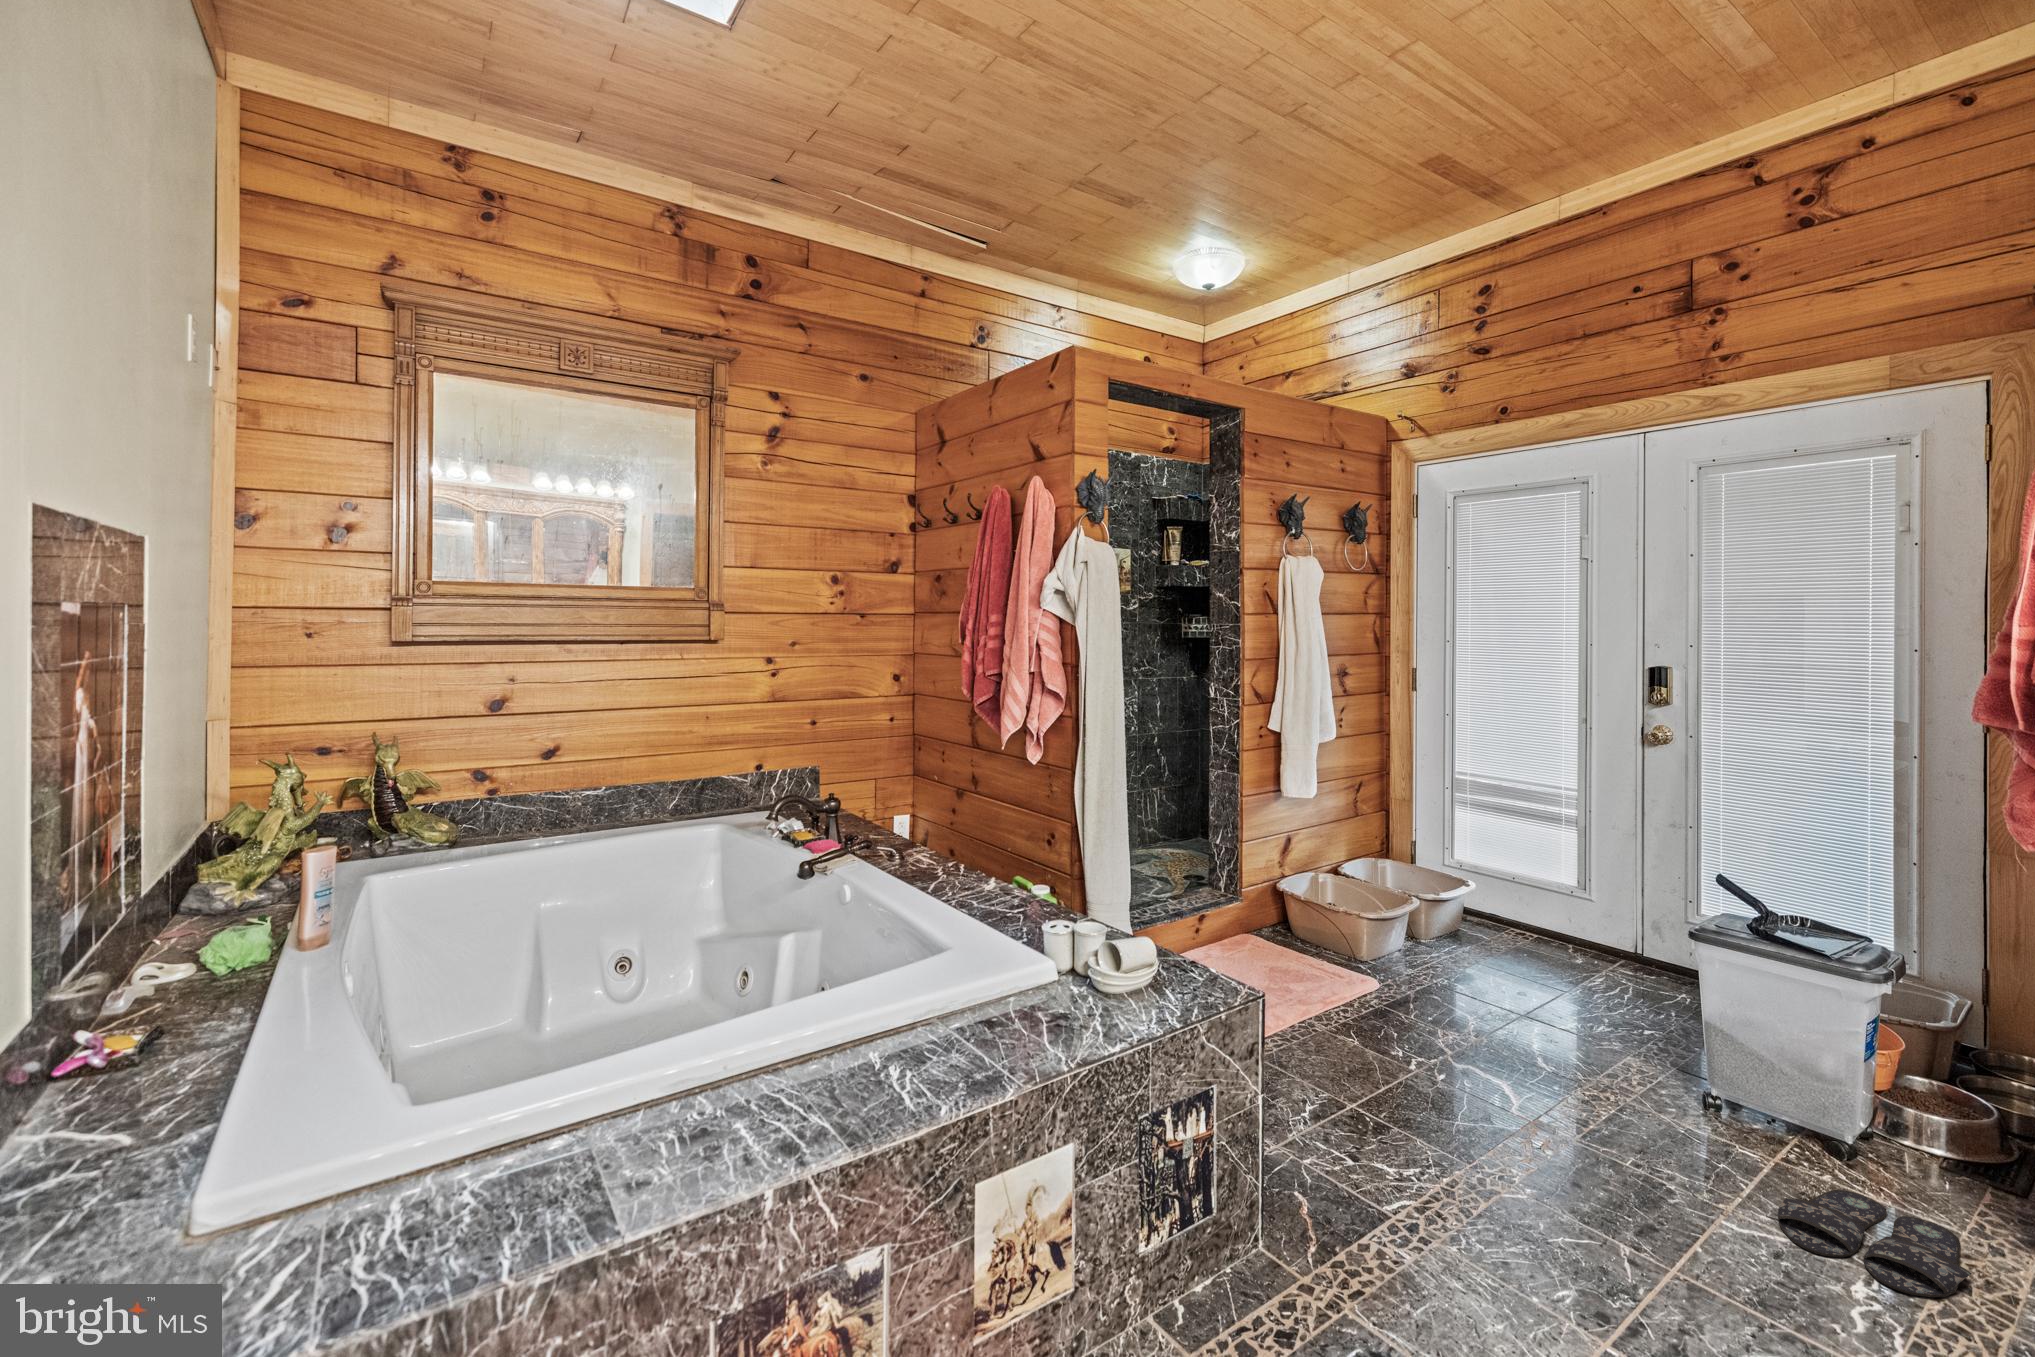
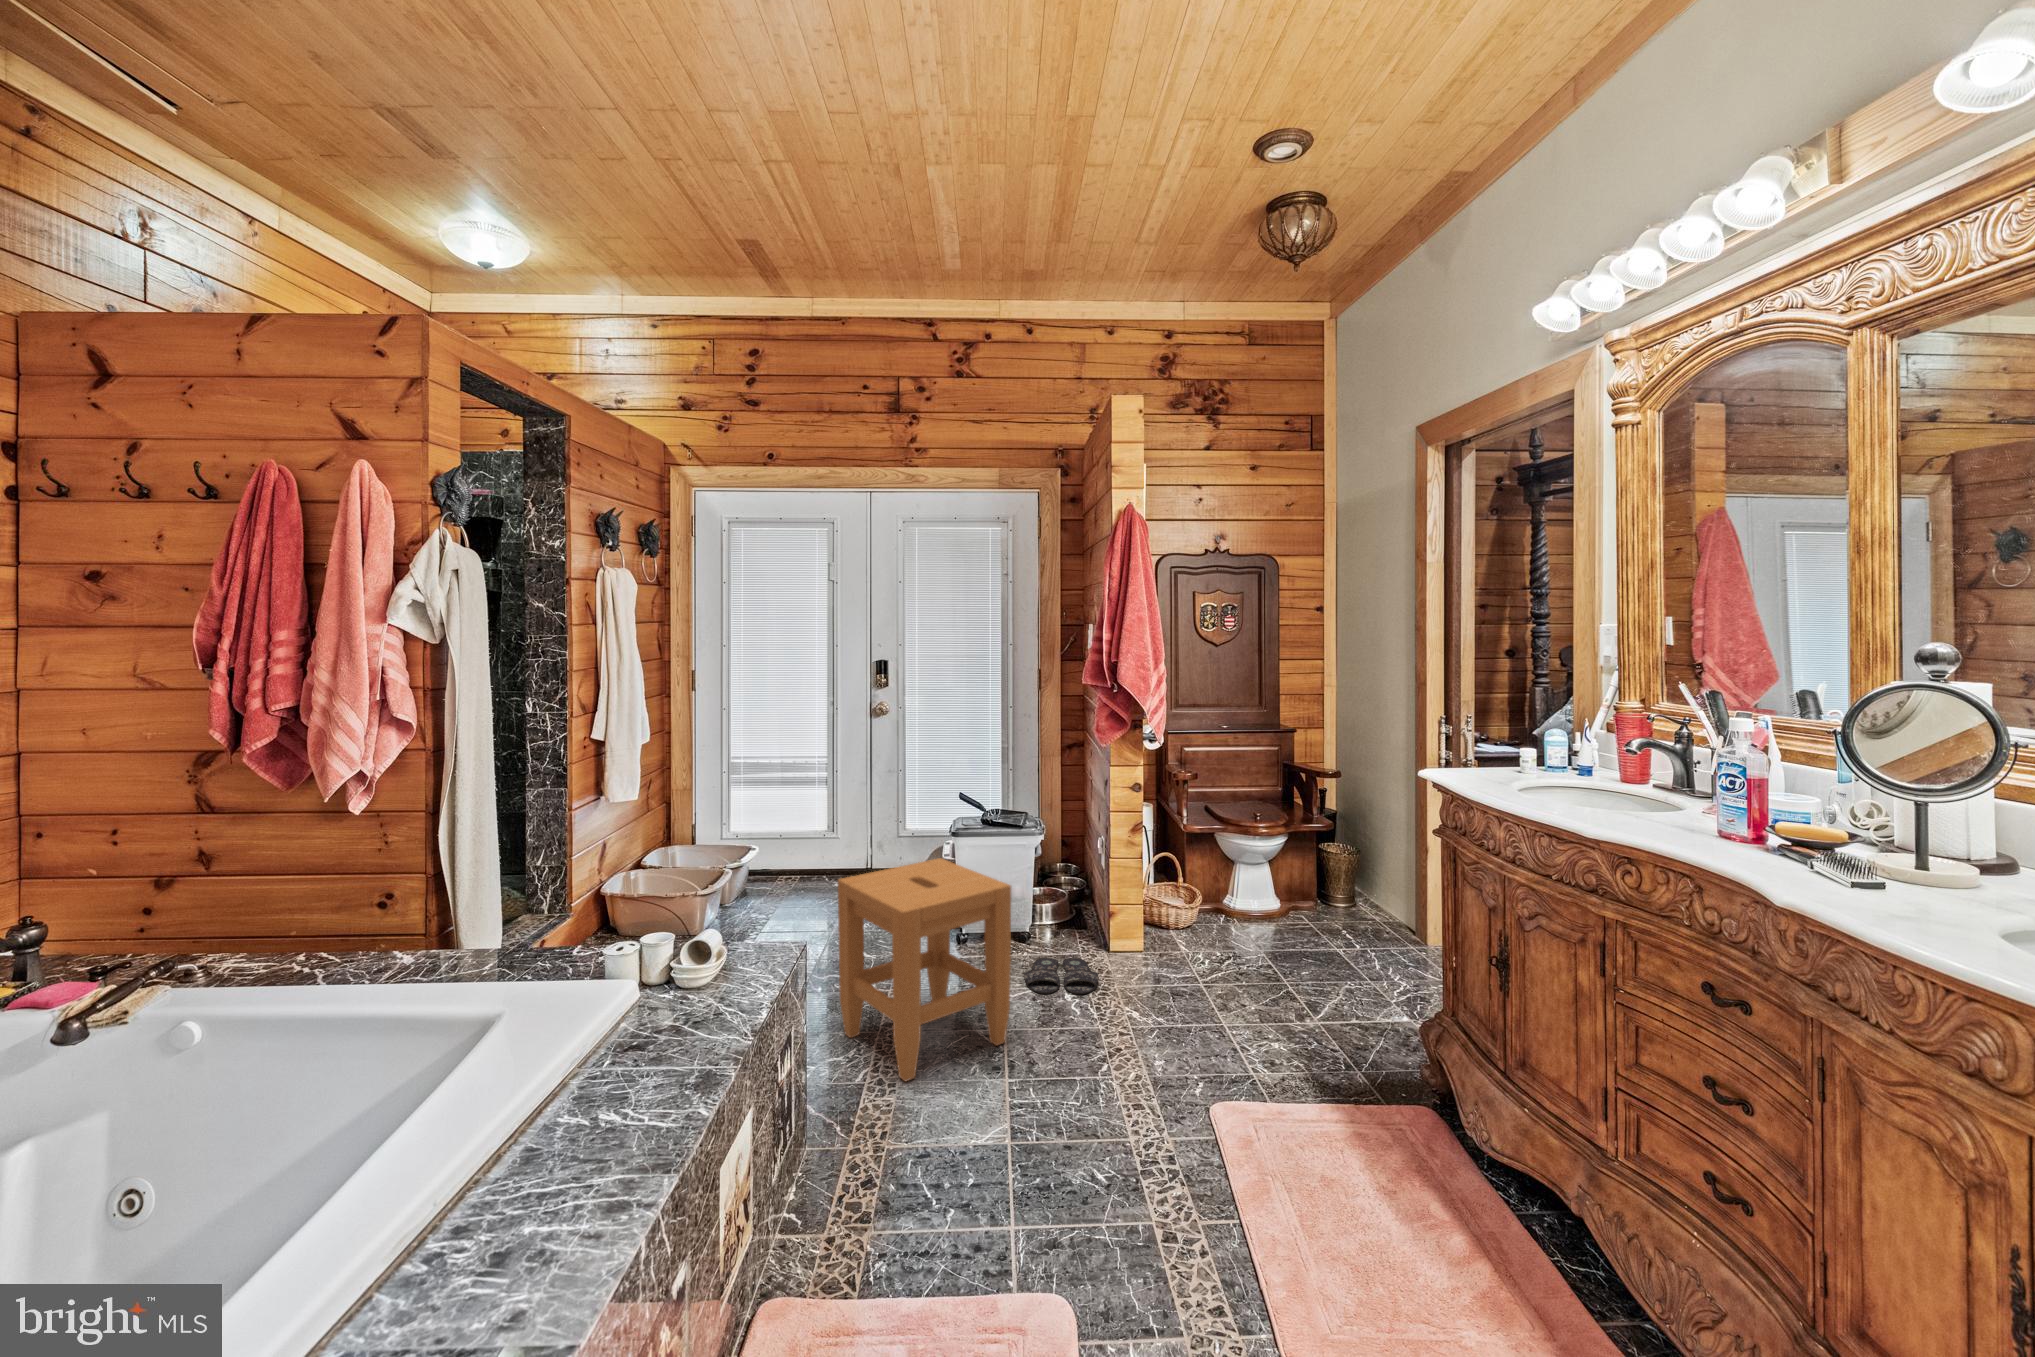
stool: none [1413,937,1674,1282] -> present [838,858,1011,1081]

